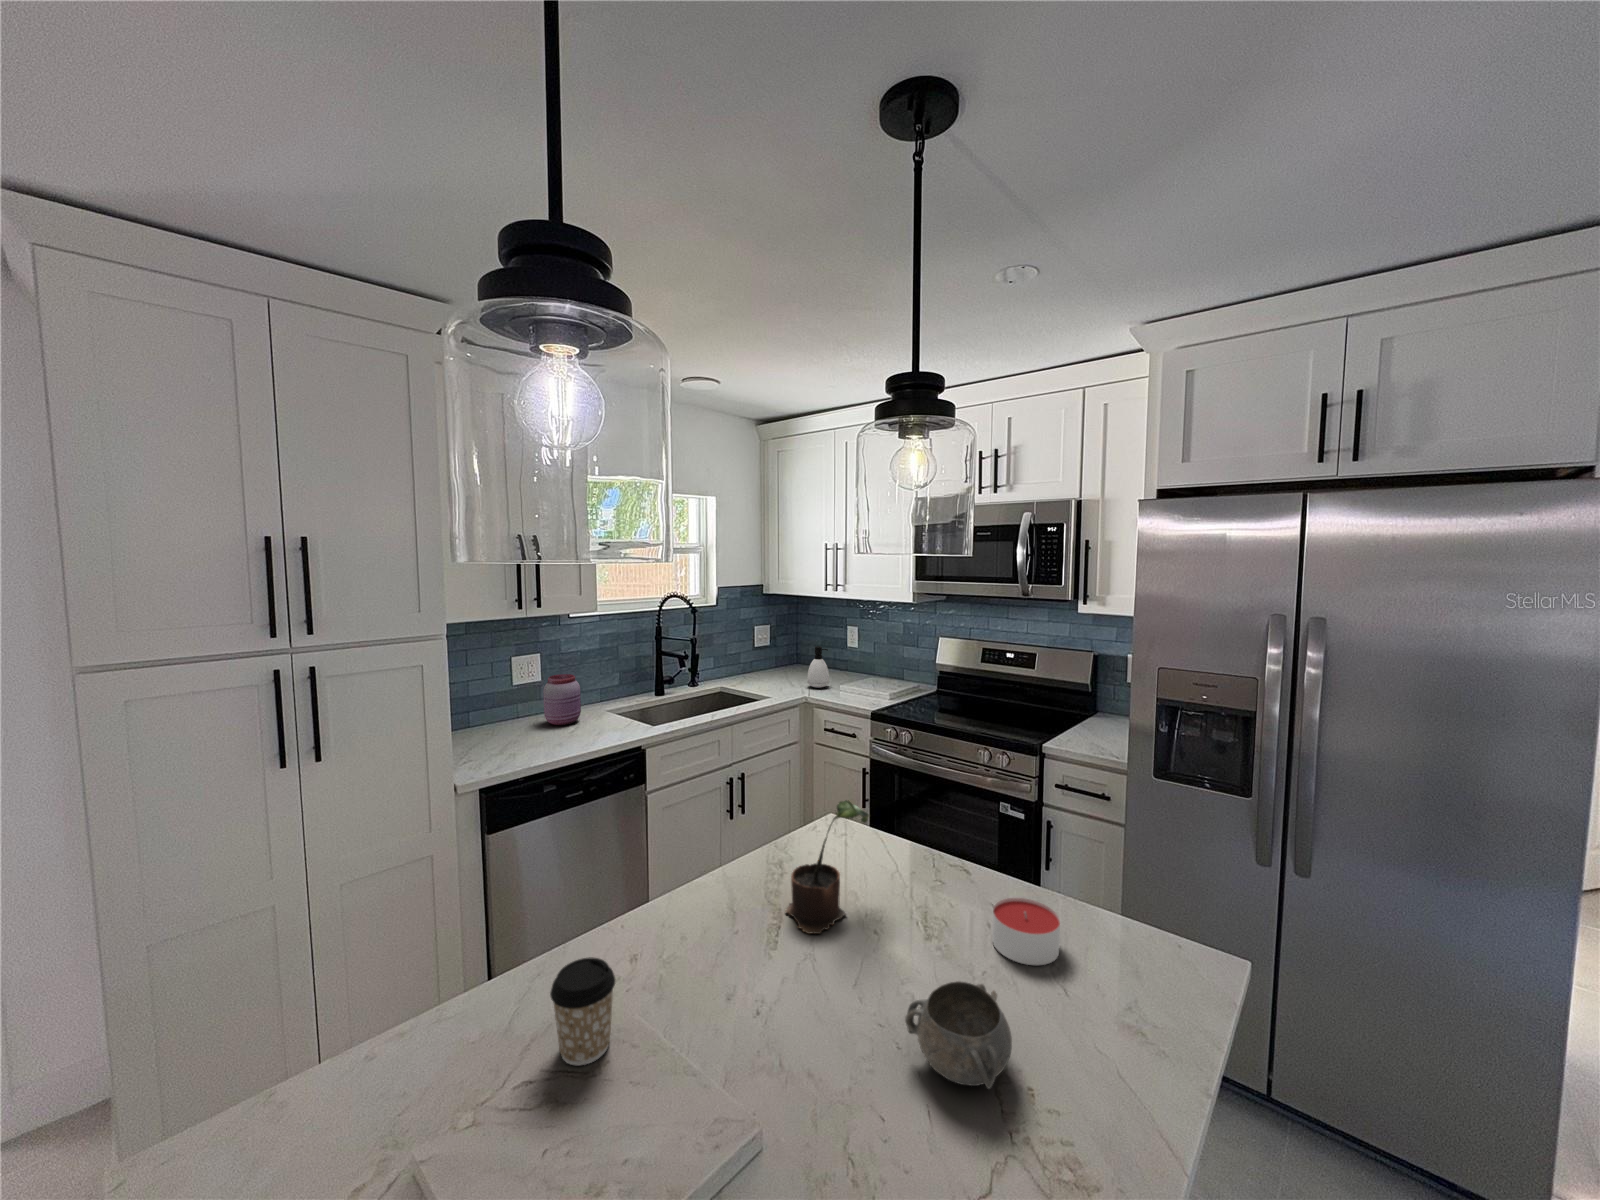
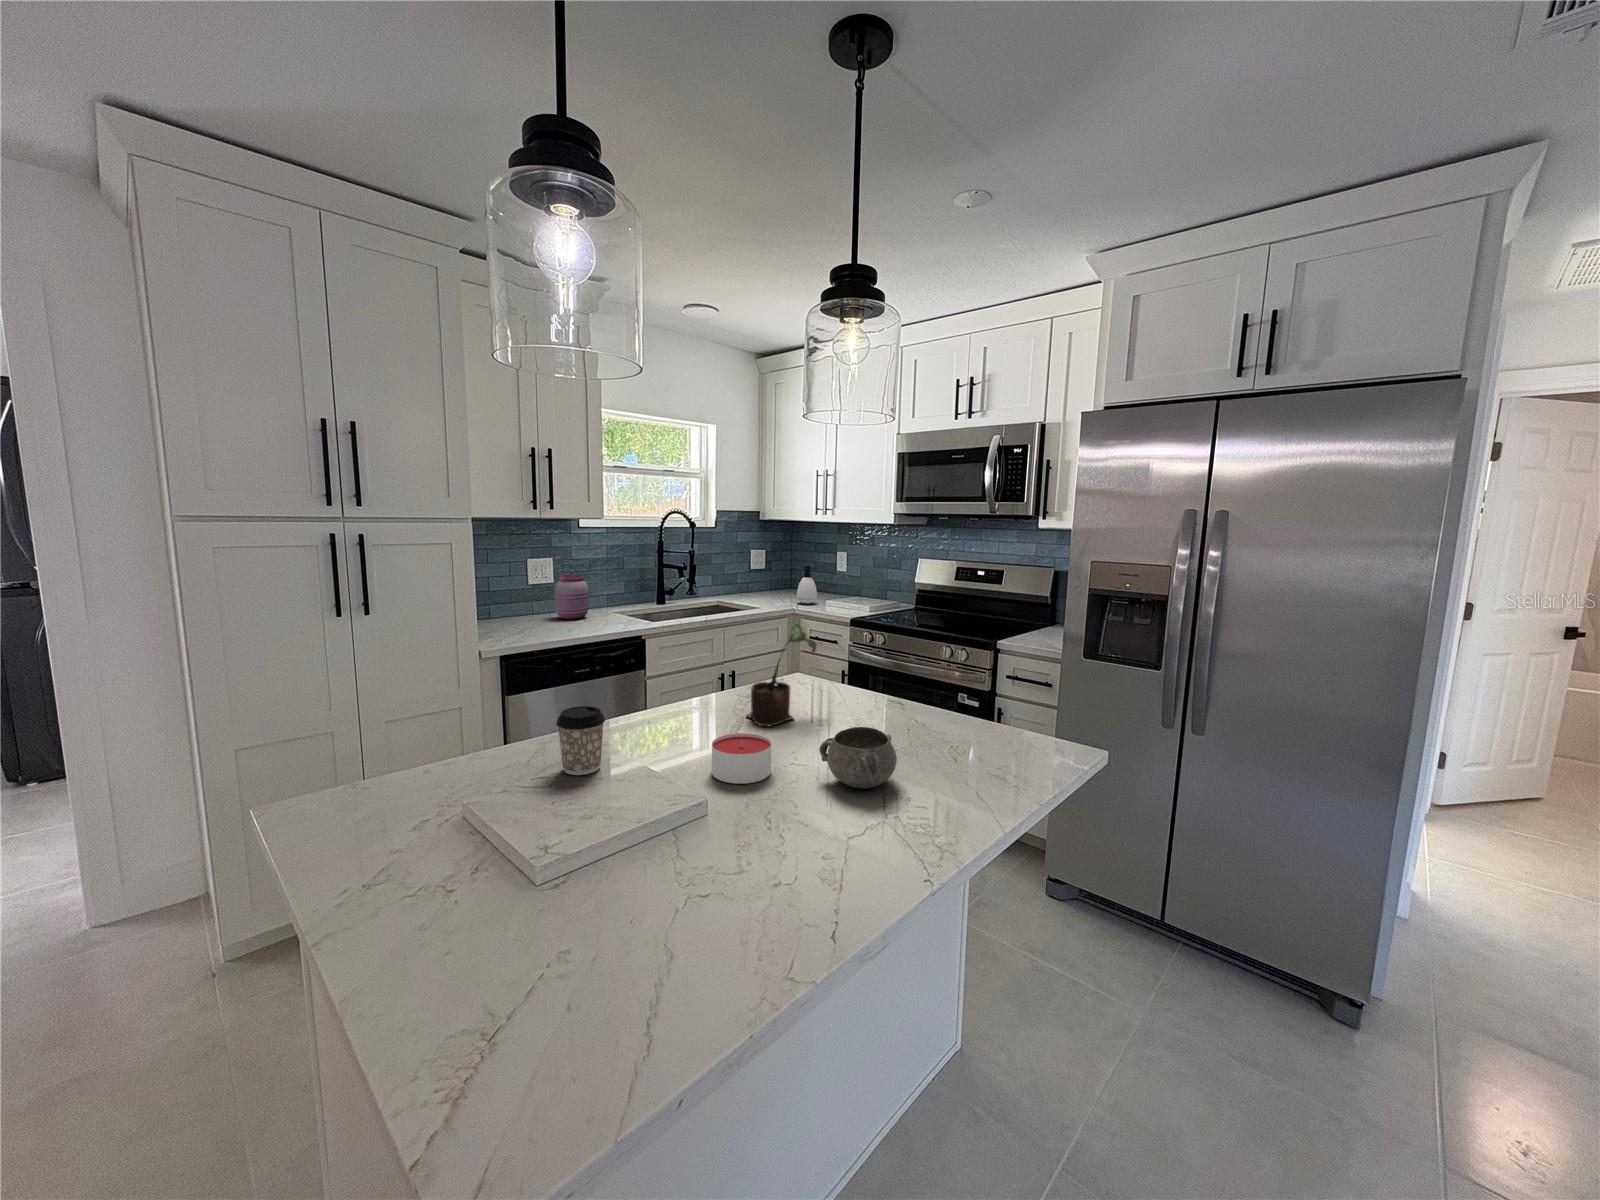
candle: present [992,898,1060,965] -> present [712,733,771,784]

